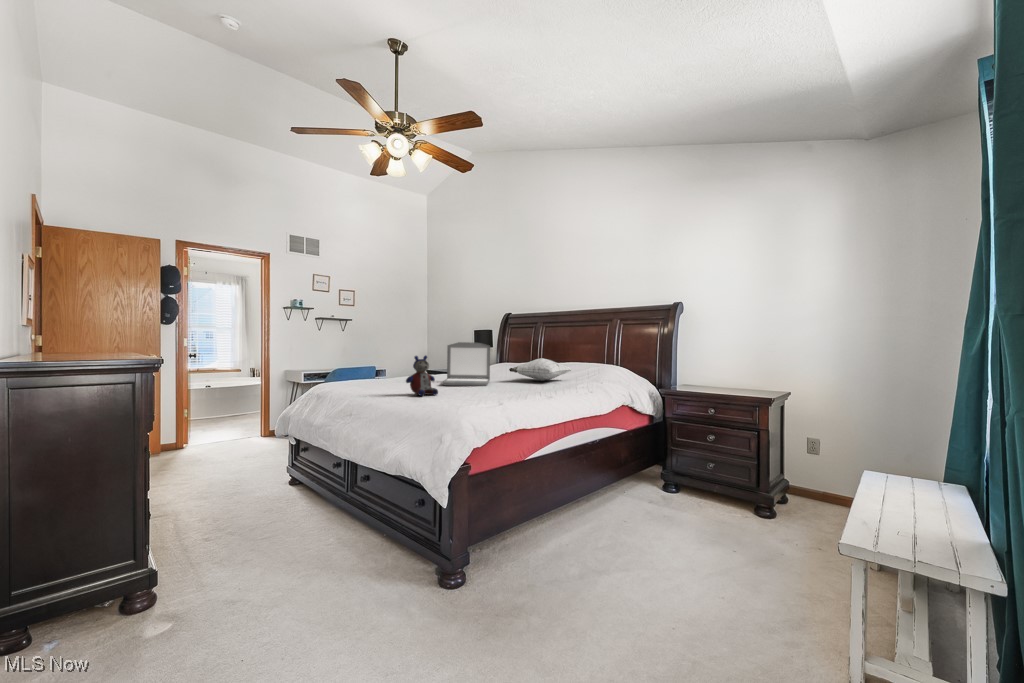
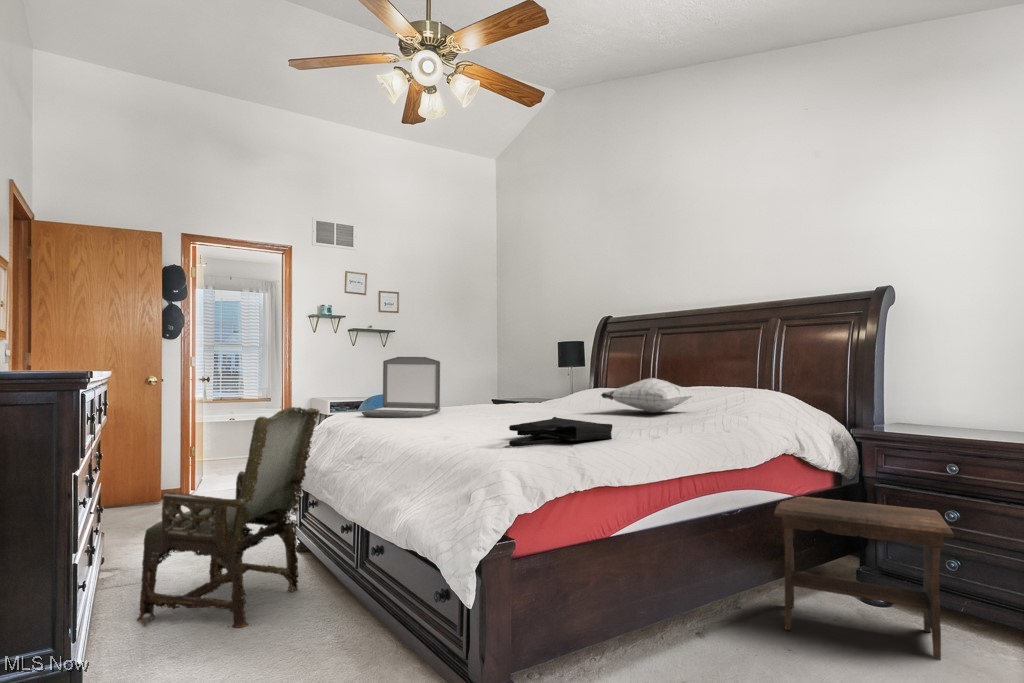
laptop: present [442,342,490,386] -> present [362,357,440,418]
stuffed bear: present [406,356,438,396] -> none [437,371,484,432]
armchair: none [182,381,318,540] -> present [137,407,319,628]
tote bag: none [462,386,524,406] -> present [509,417,612,447]
footstool: none [616,431,712,521] -> present [774,496,954,660]

